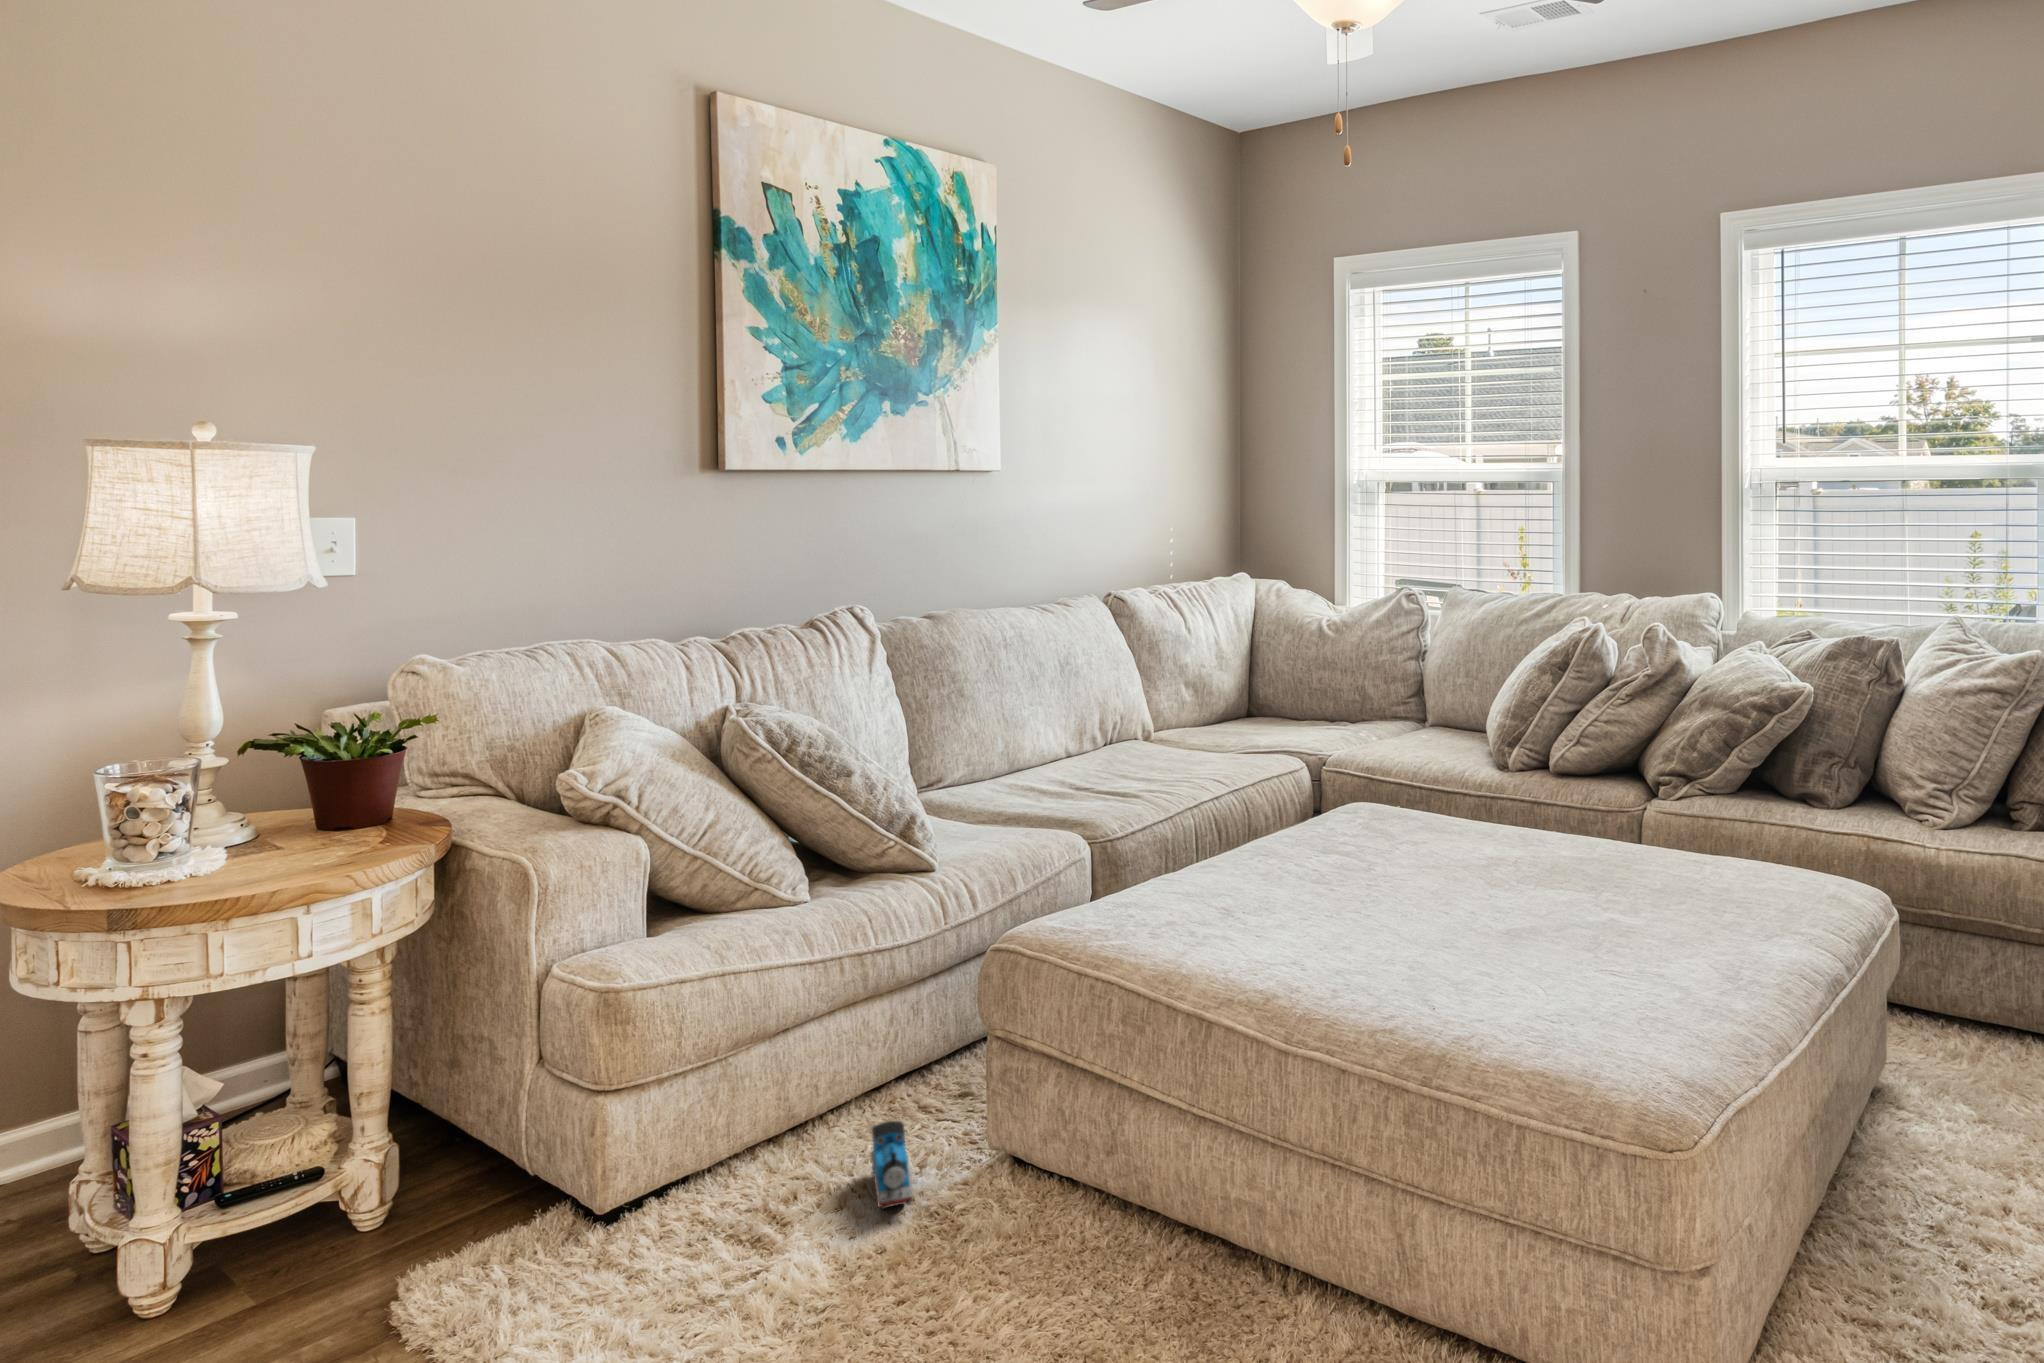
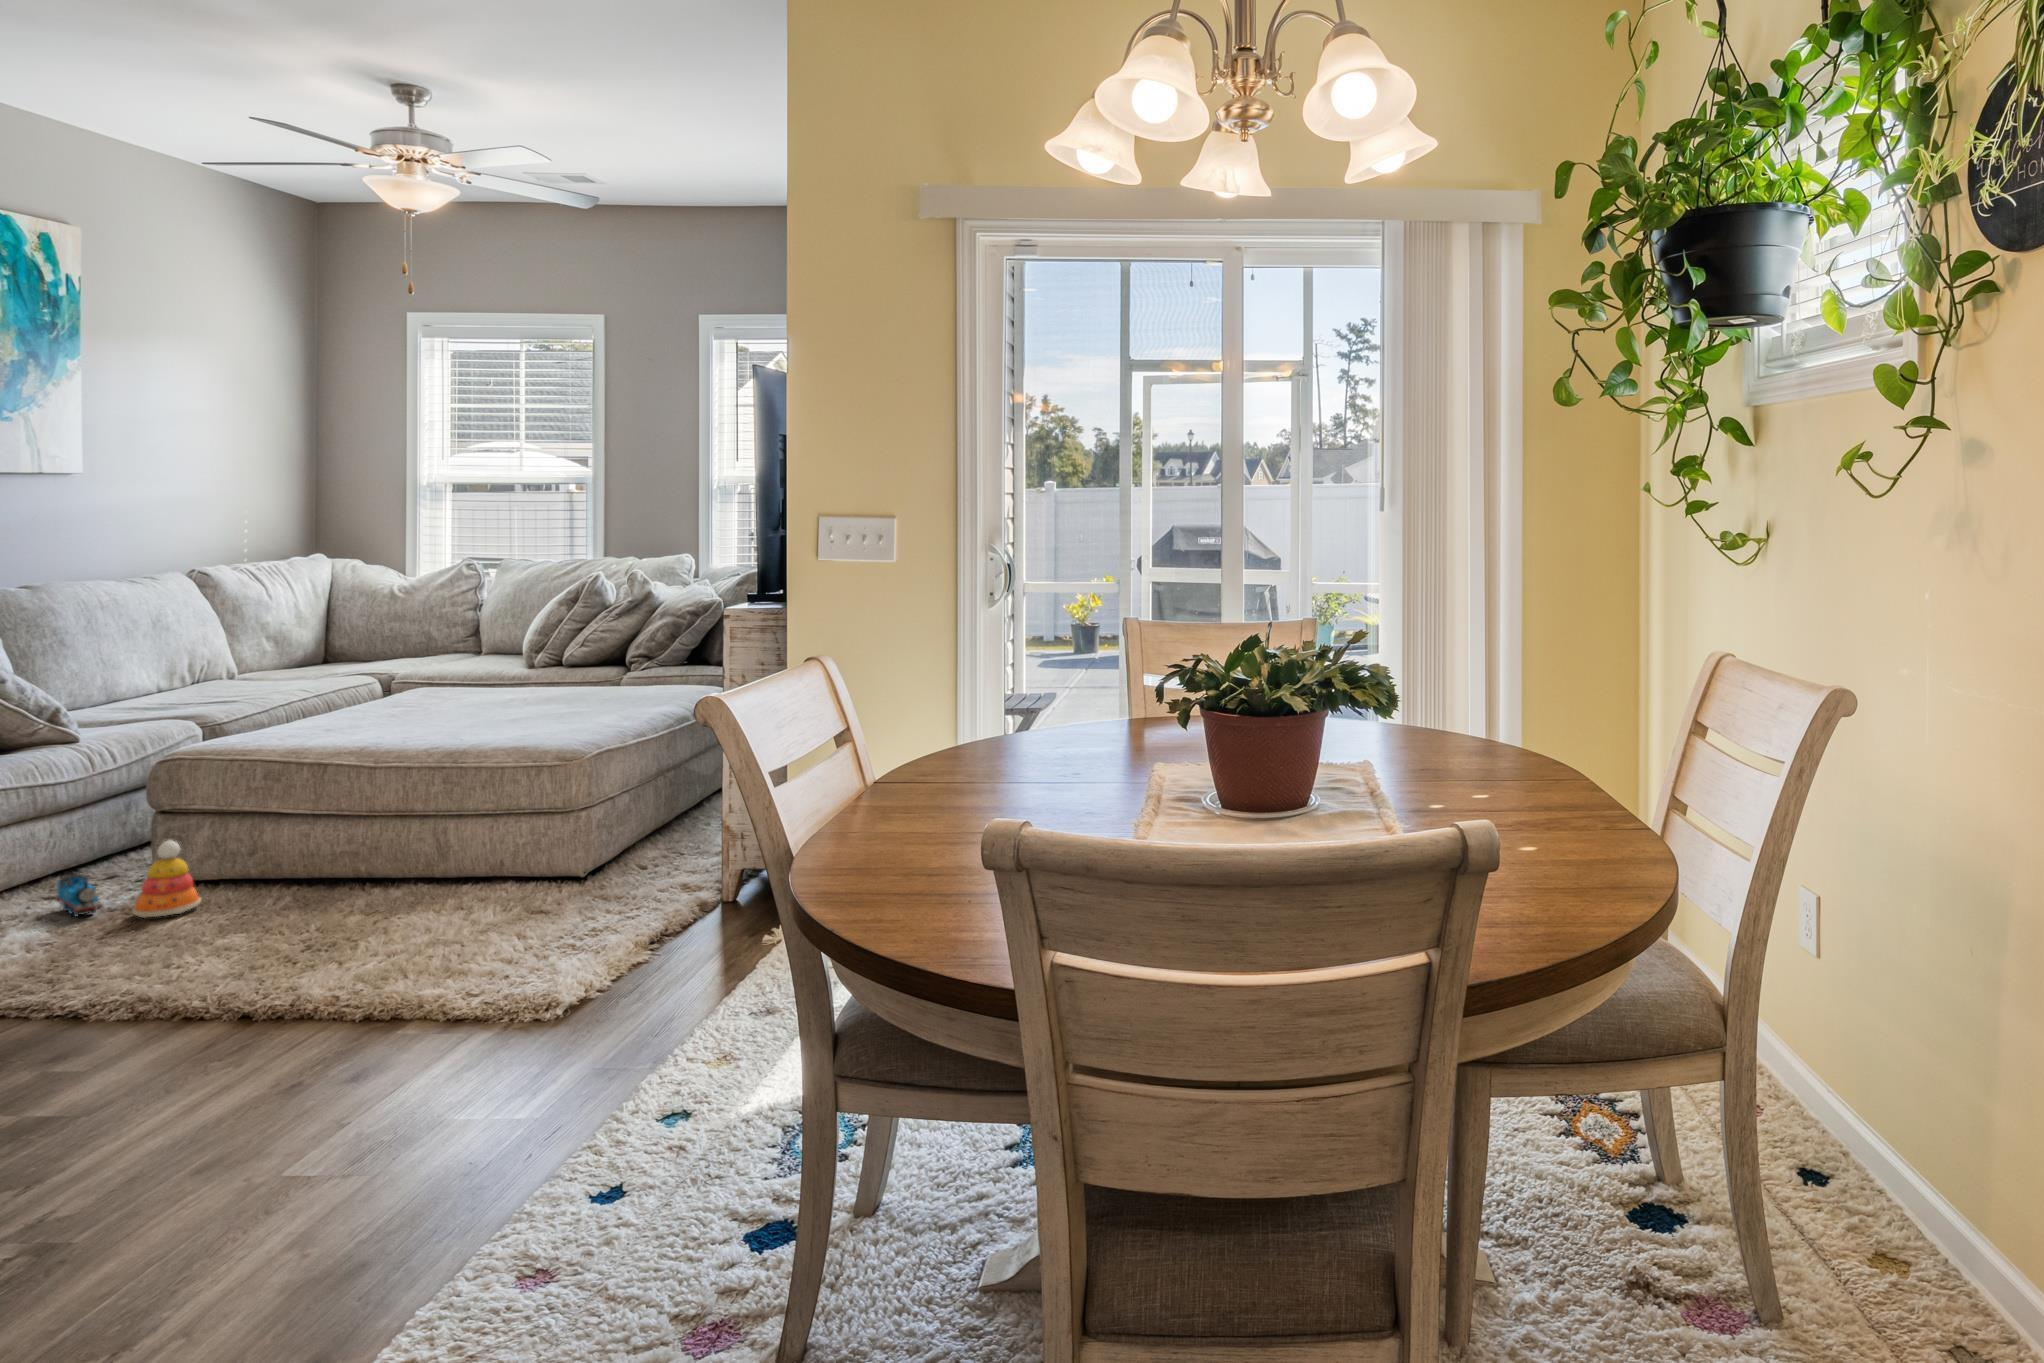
stacking toy: none [941,1114,1034,1257] -> present [132,840,201,918]

